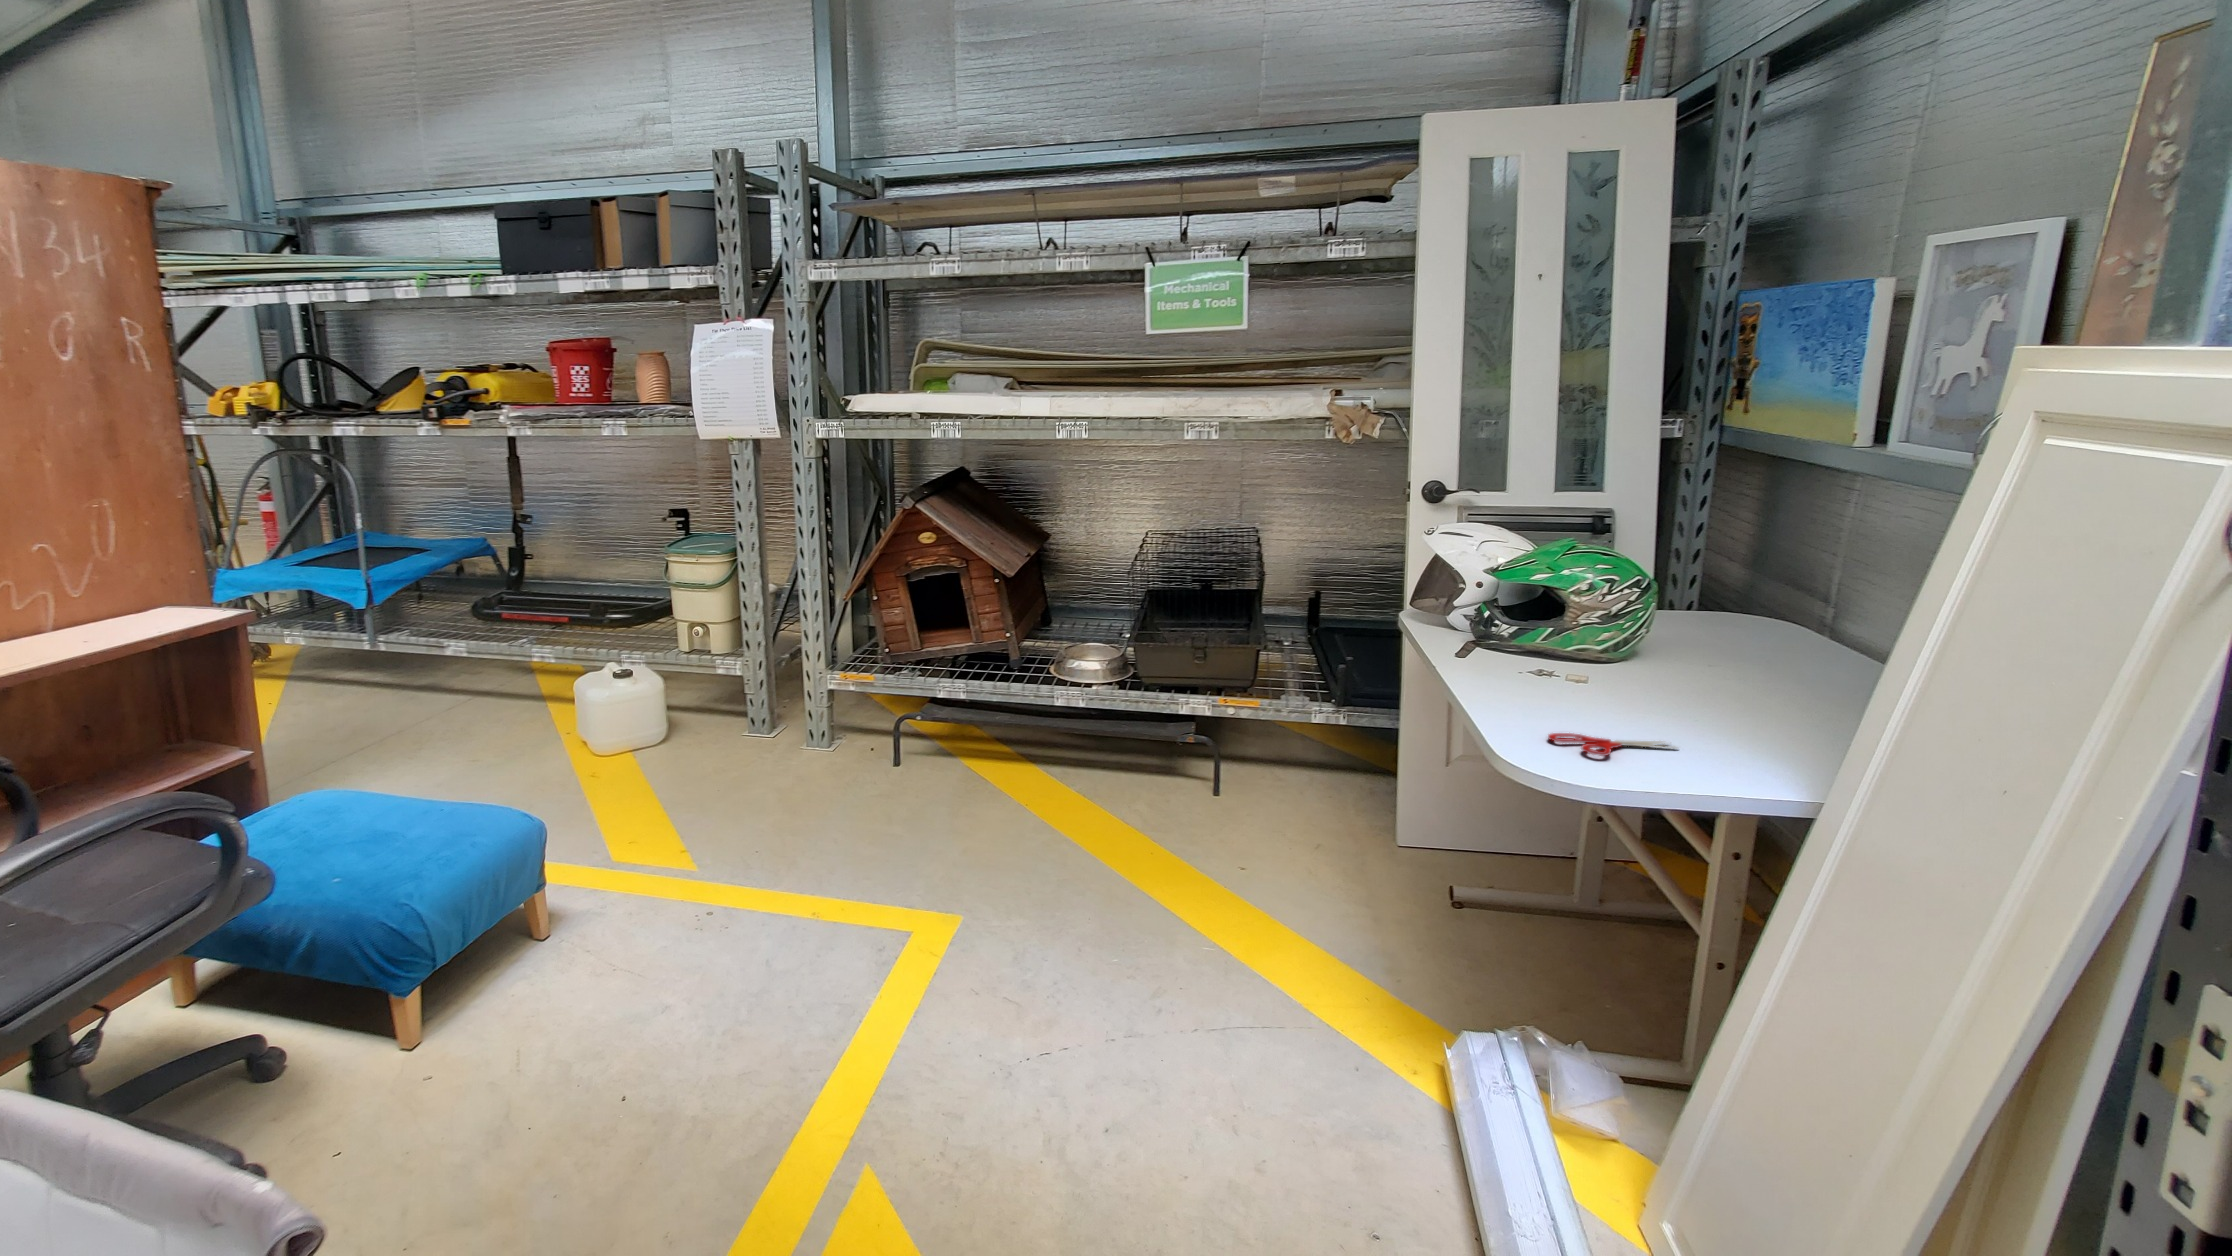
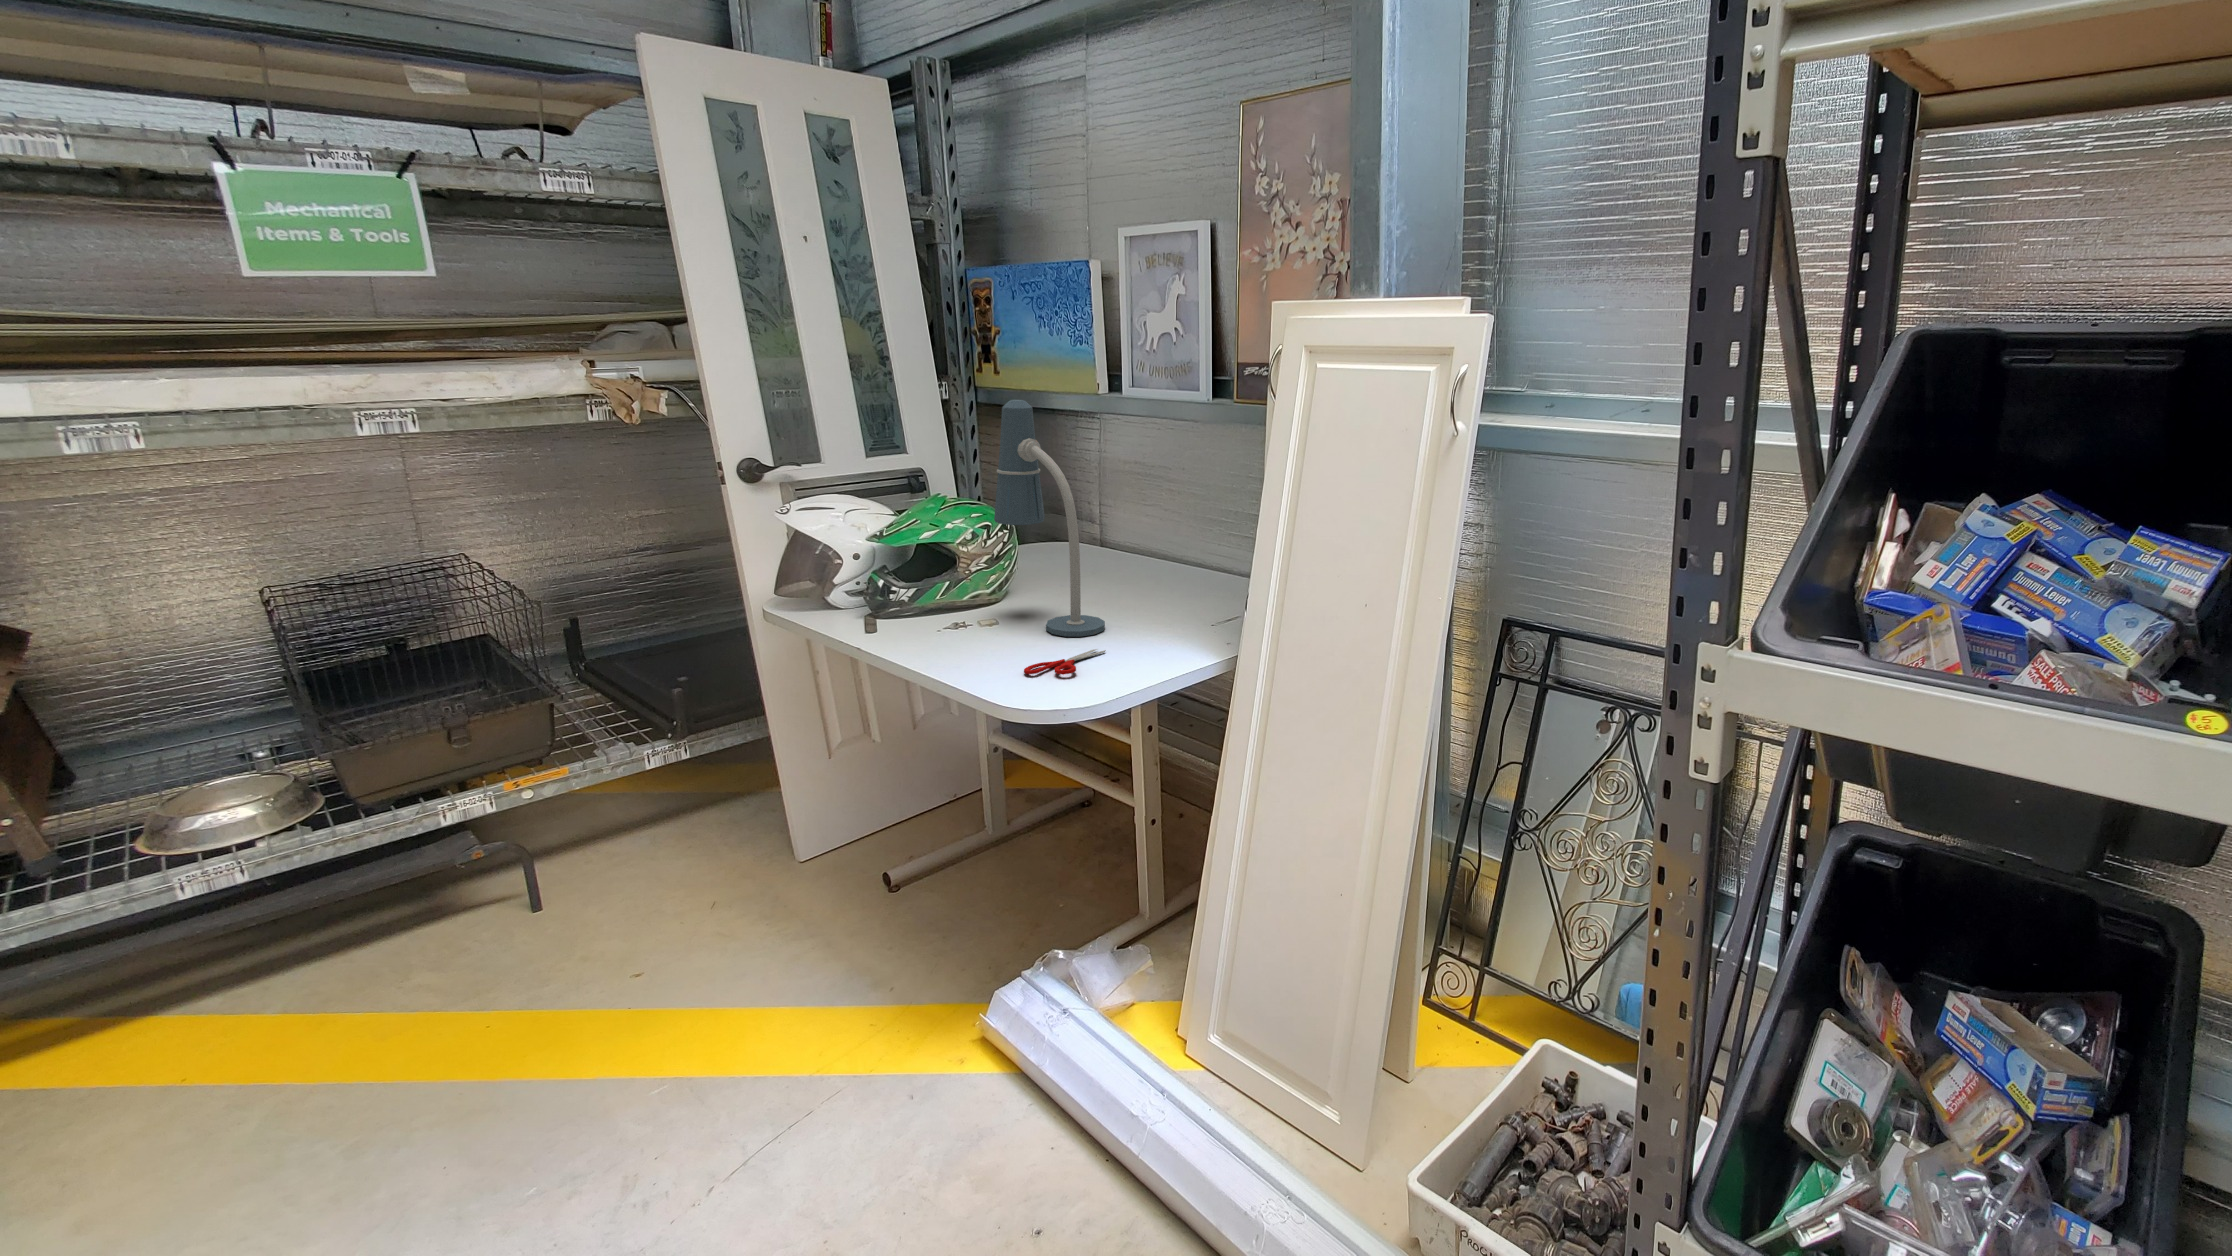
desk lamp: none [1608,446,1718,727] -> present [994,400,1105,637]

